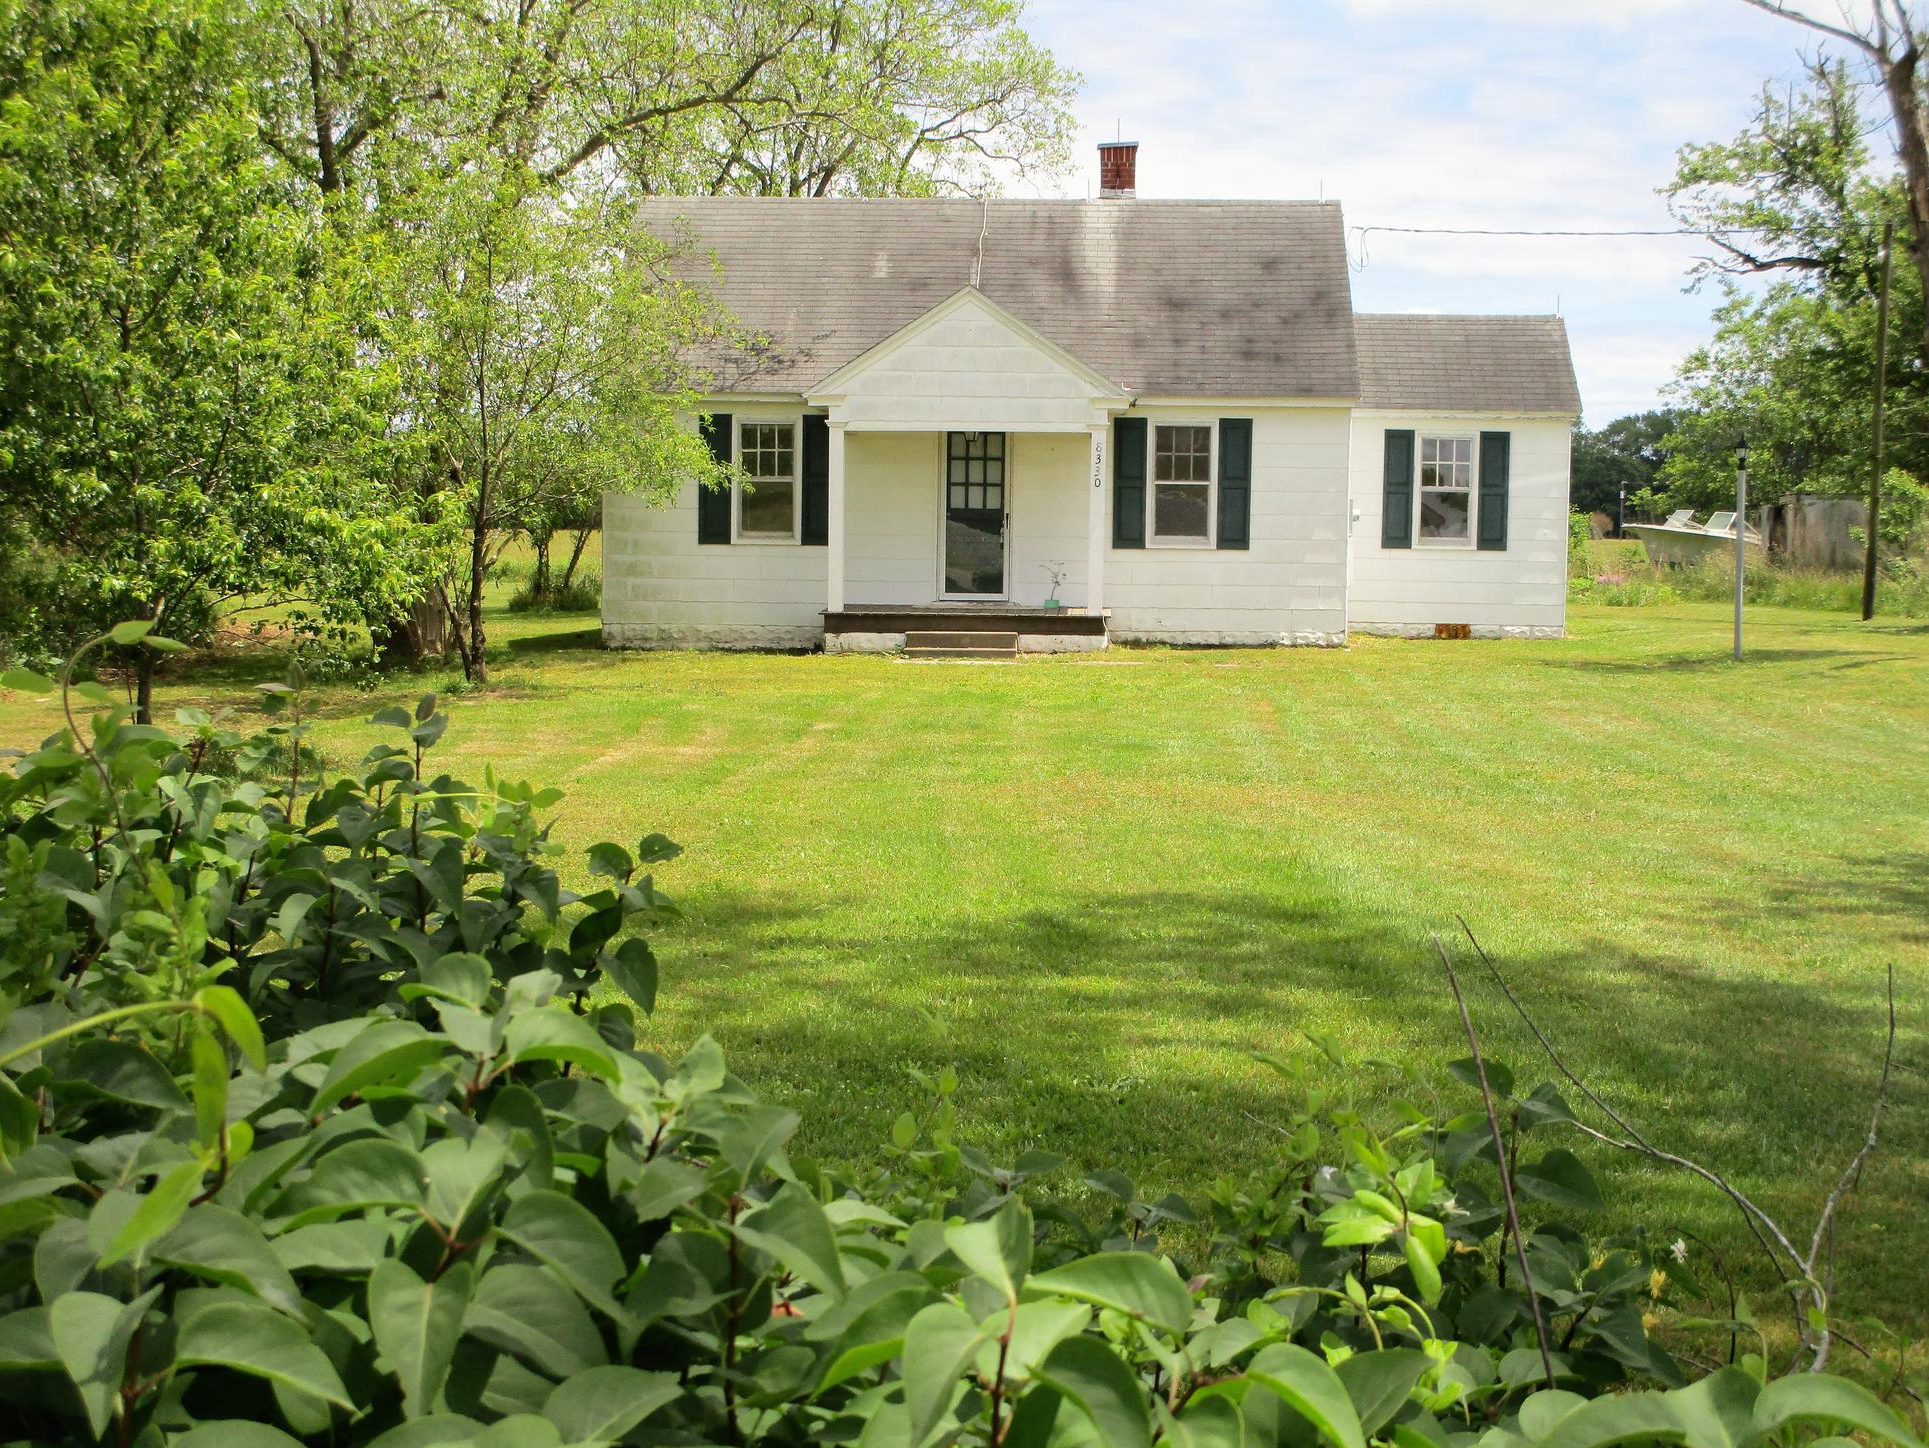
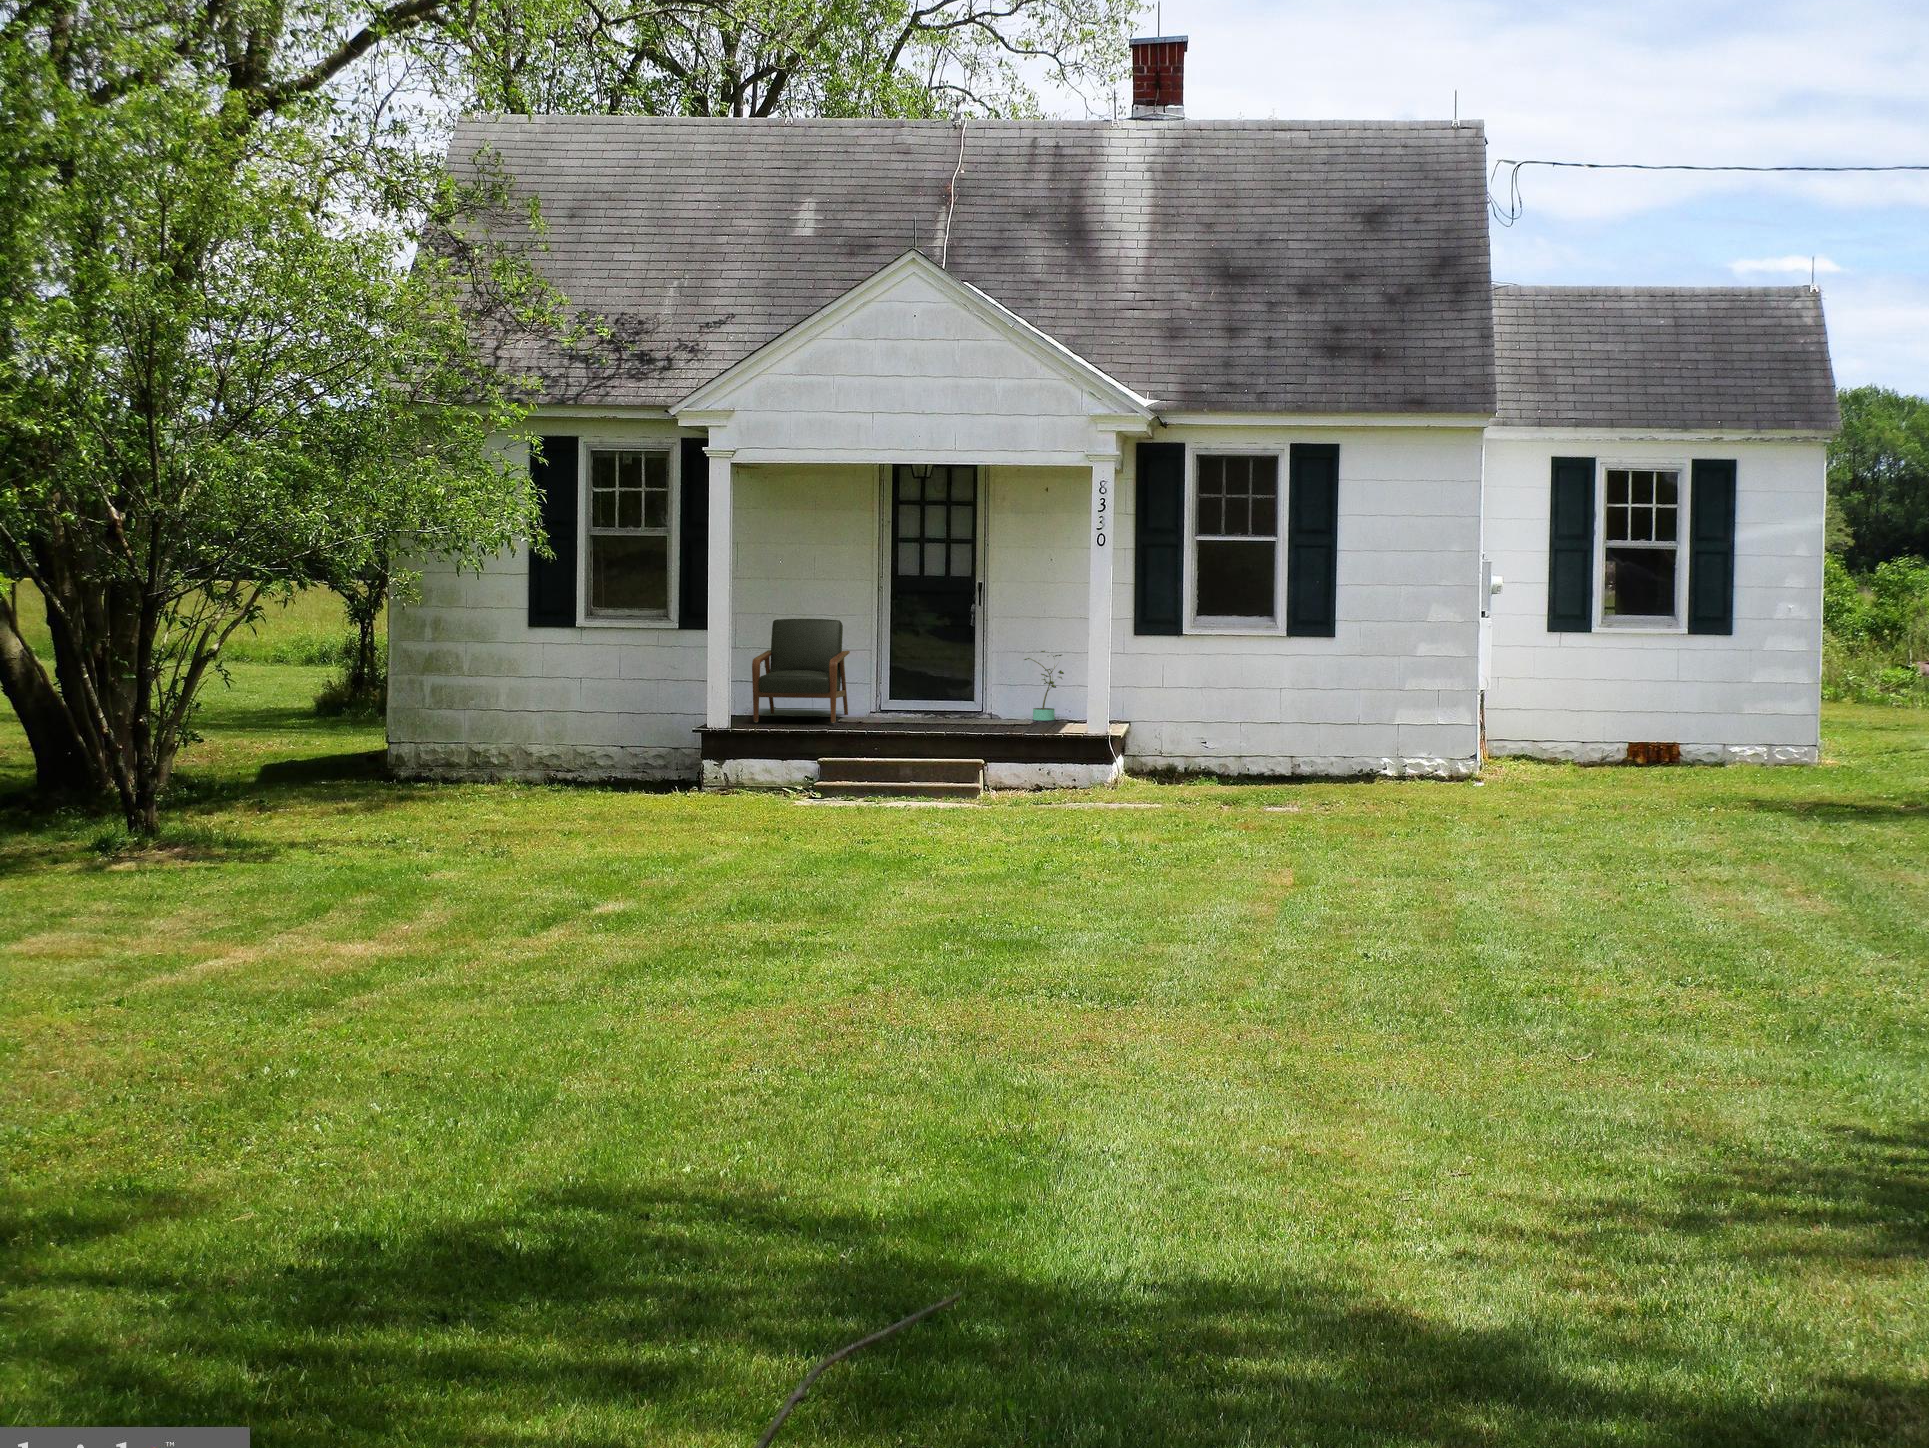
chair: none [858,539,920,608] -> present [752,619,850,723]

